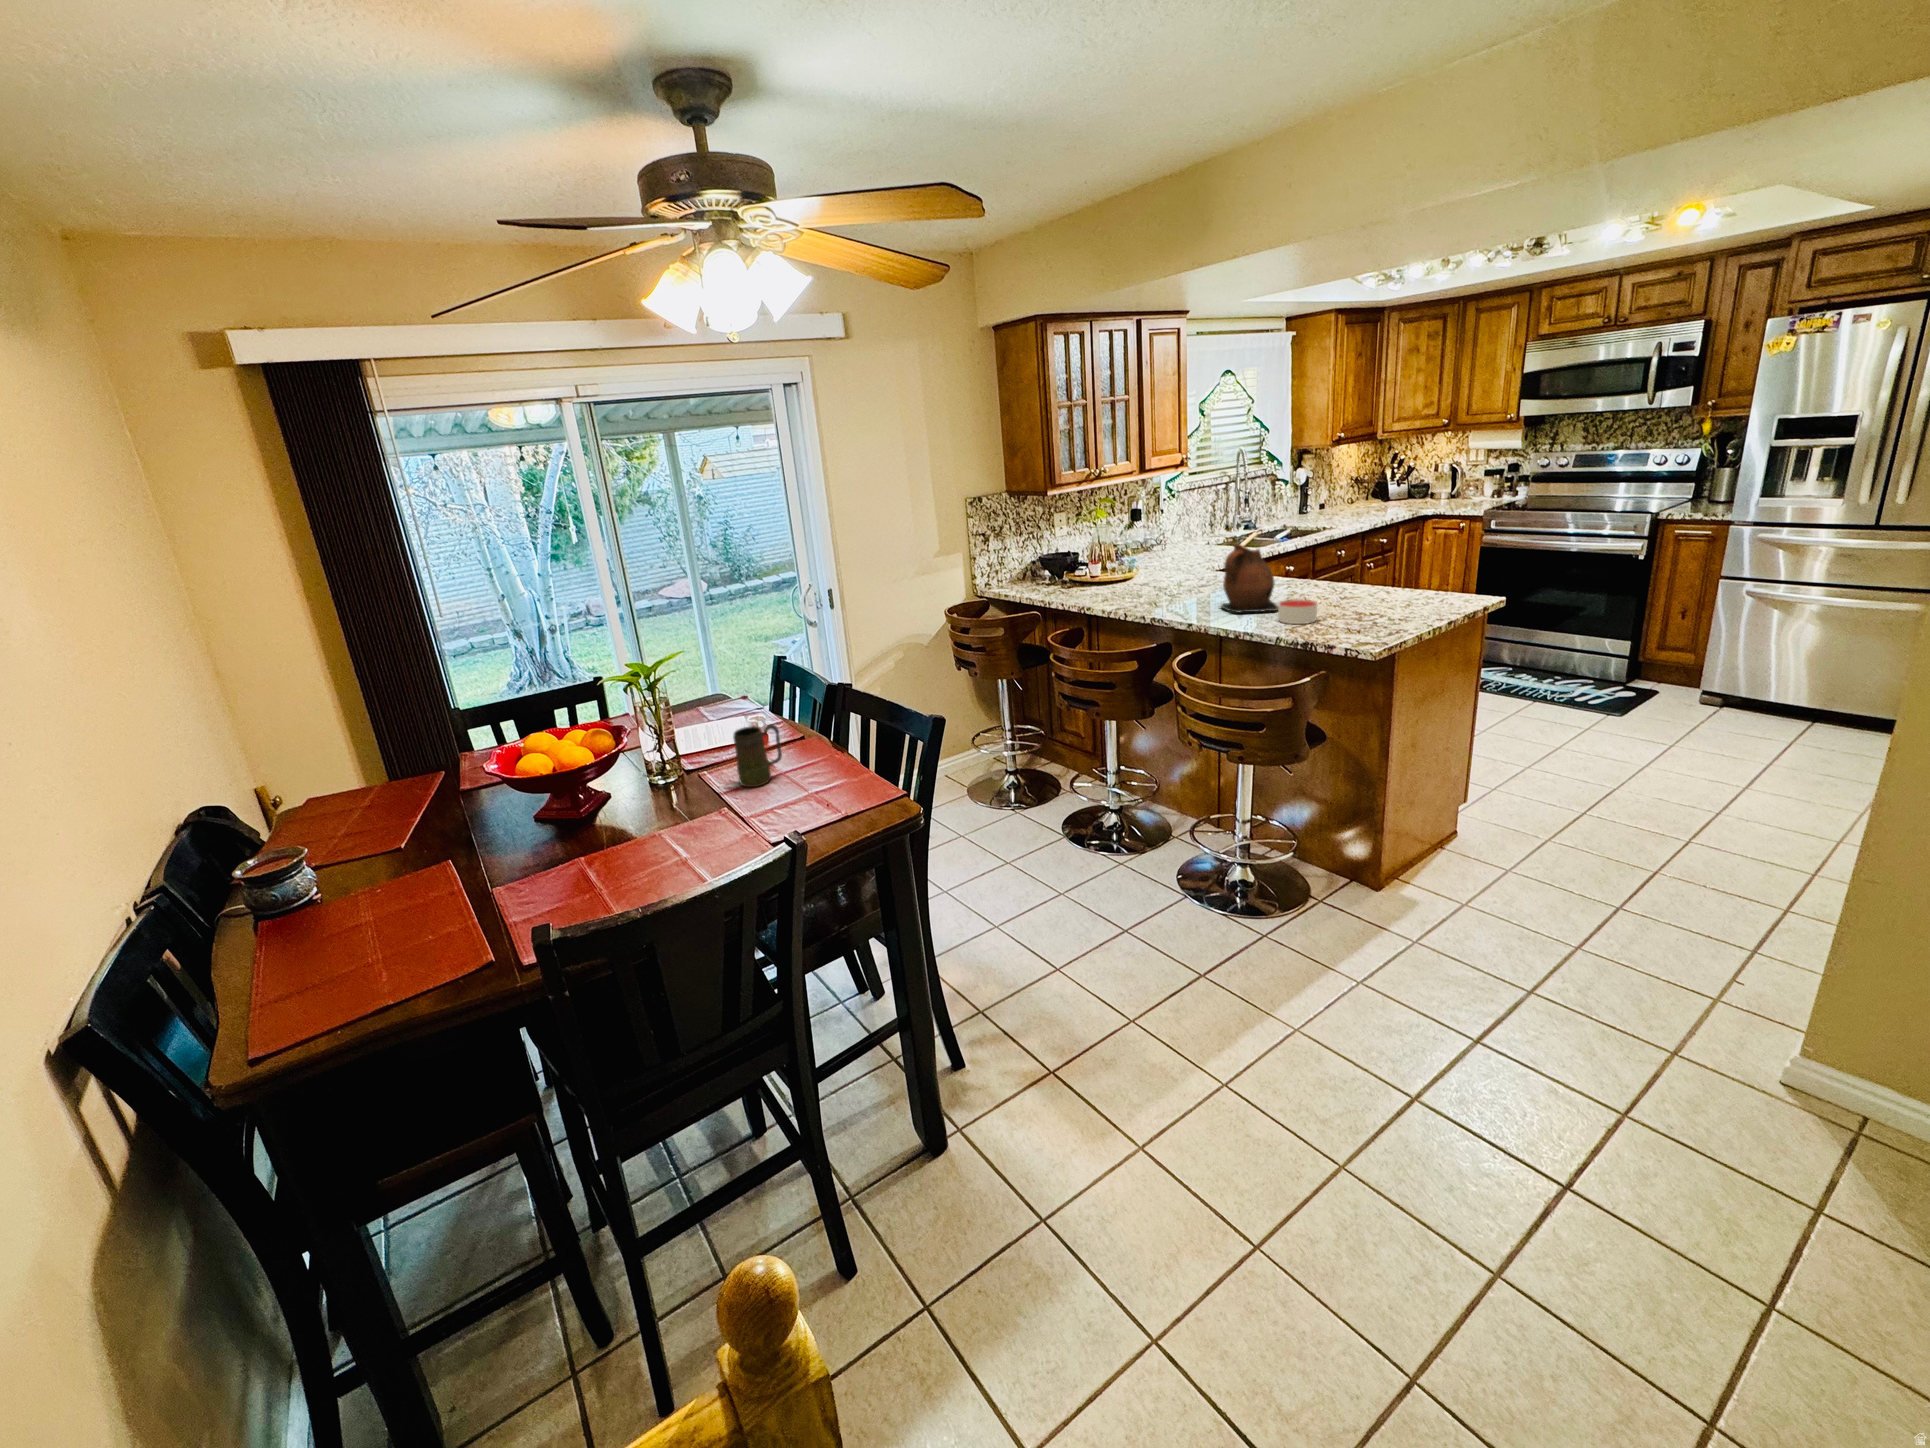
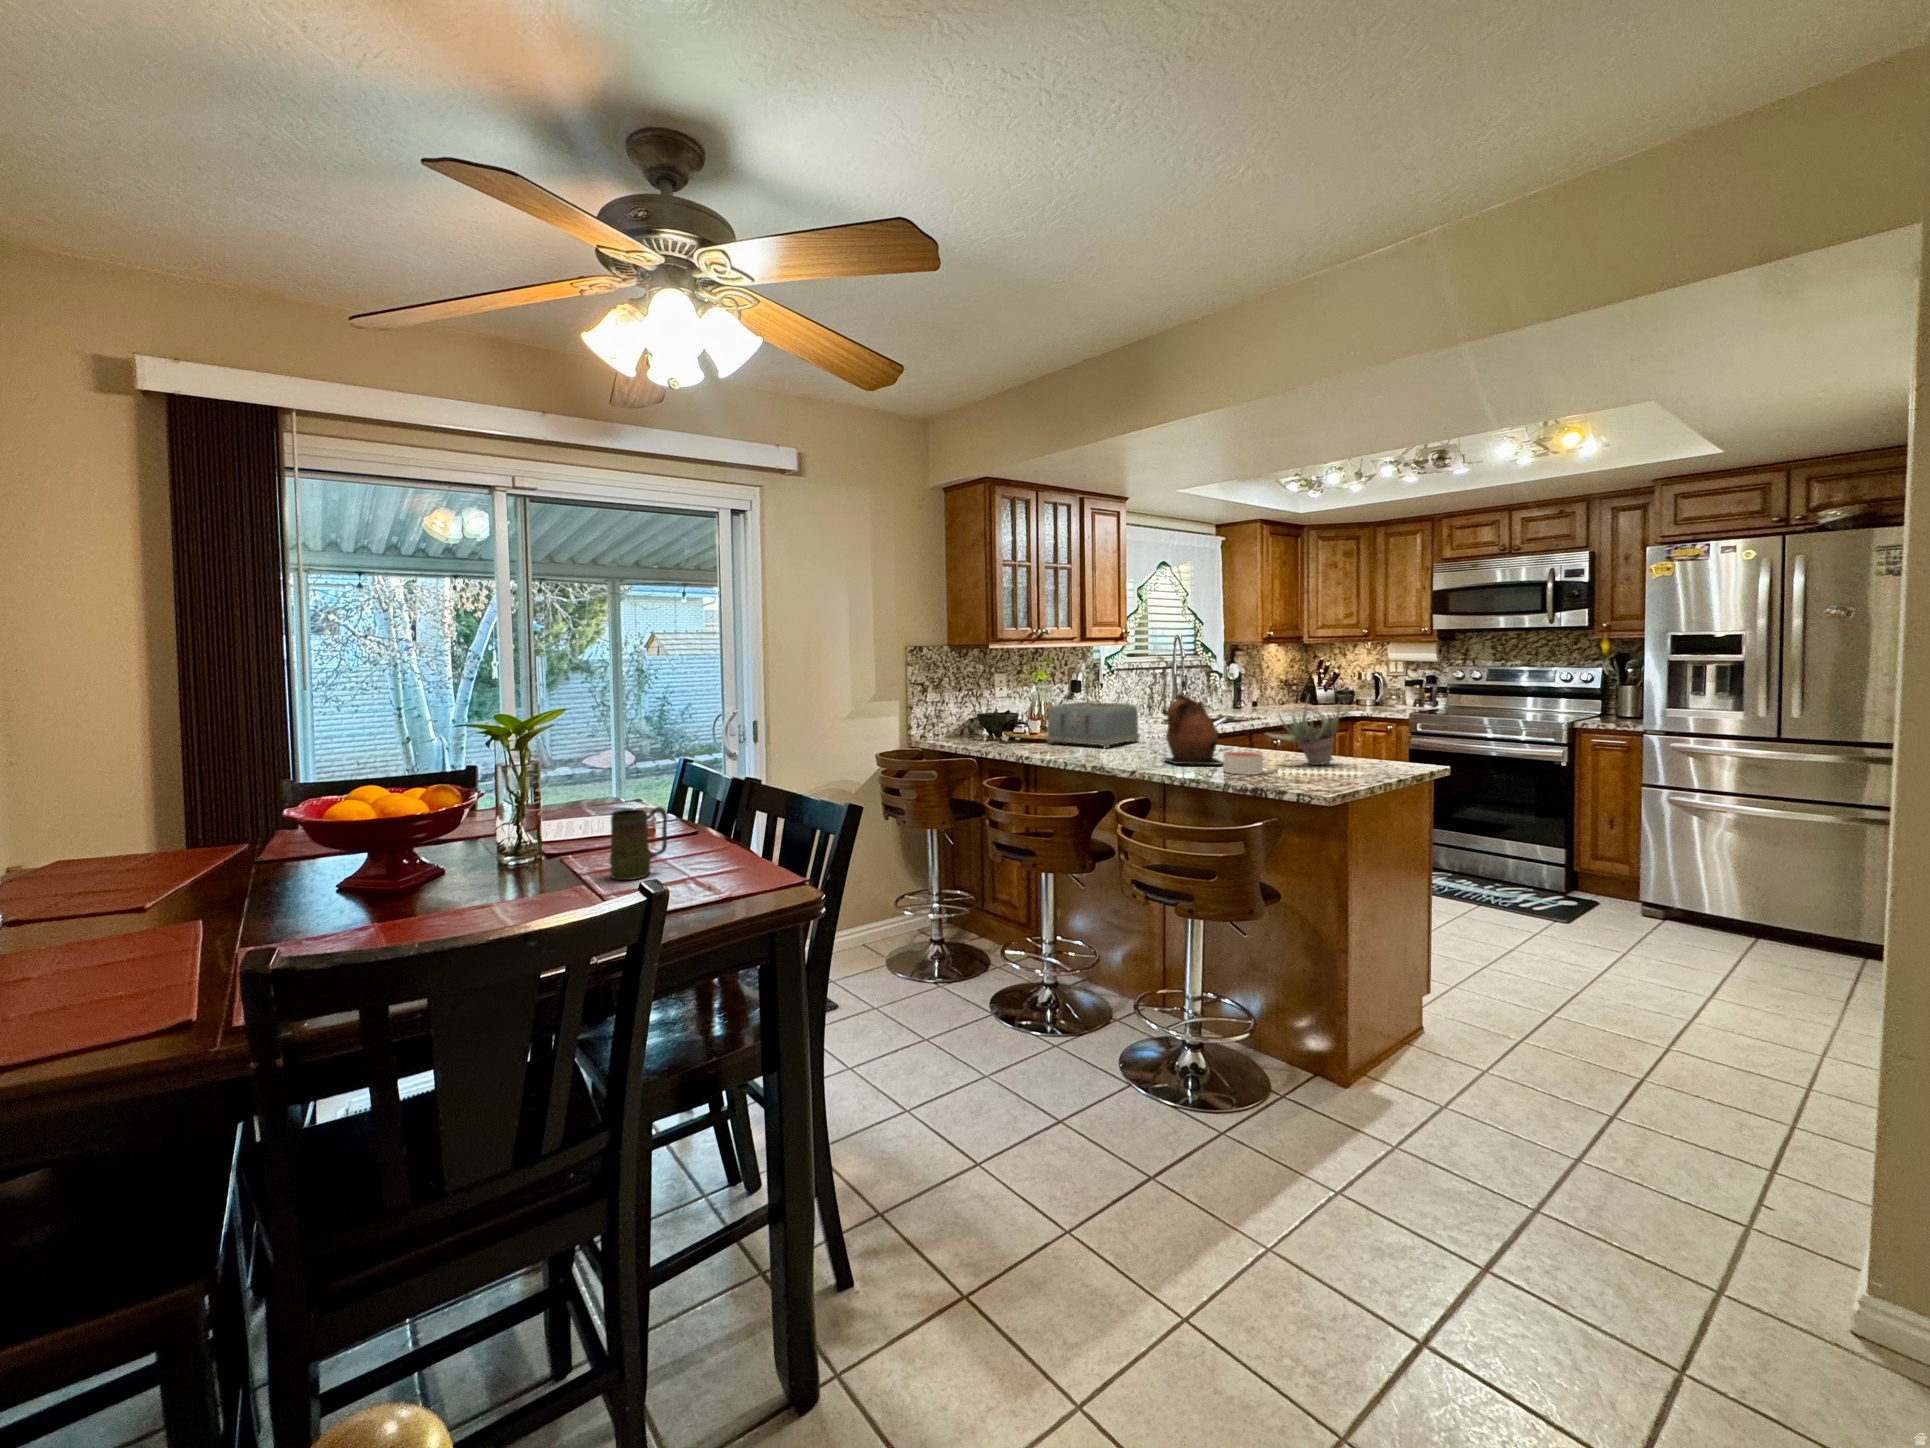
succulent plant: none [1321,536,1398,605] -> present [1266,701,1340,765]
toaster: none [1106,540,1199,590] -> present [1046,702,1140,748]

